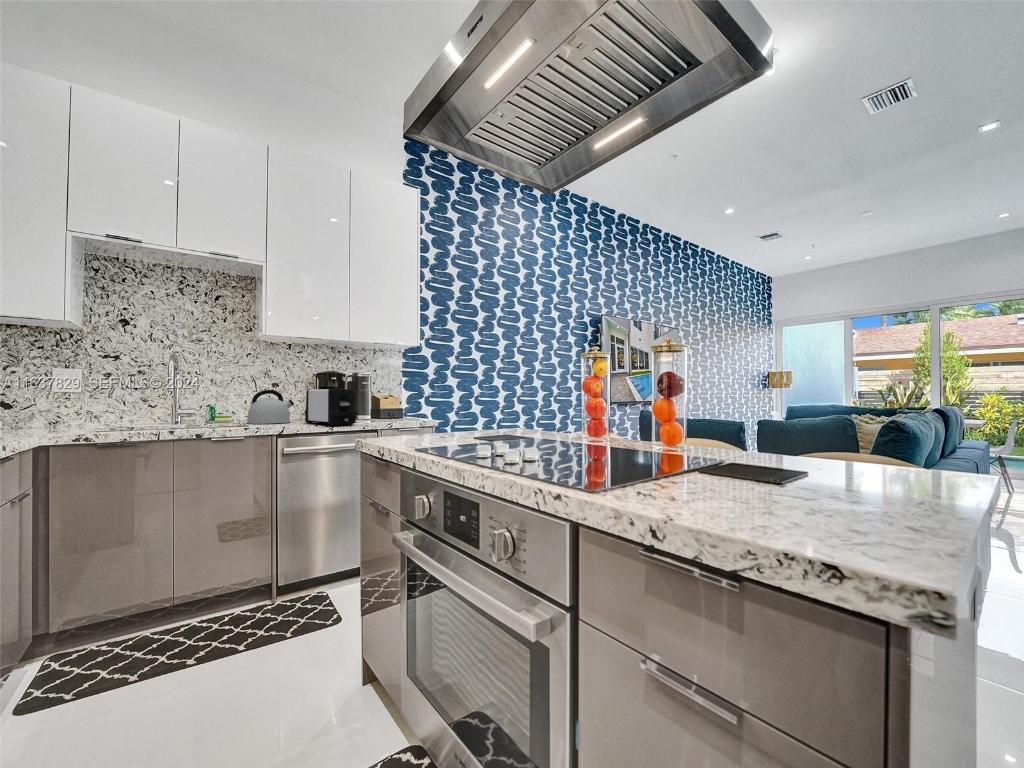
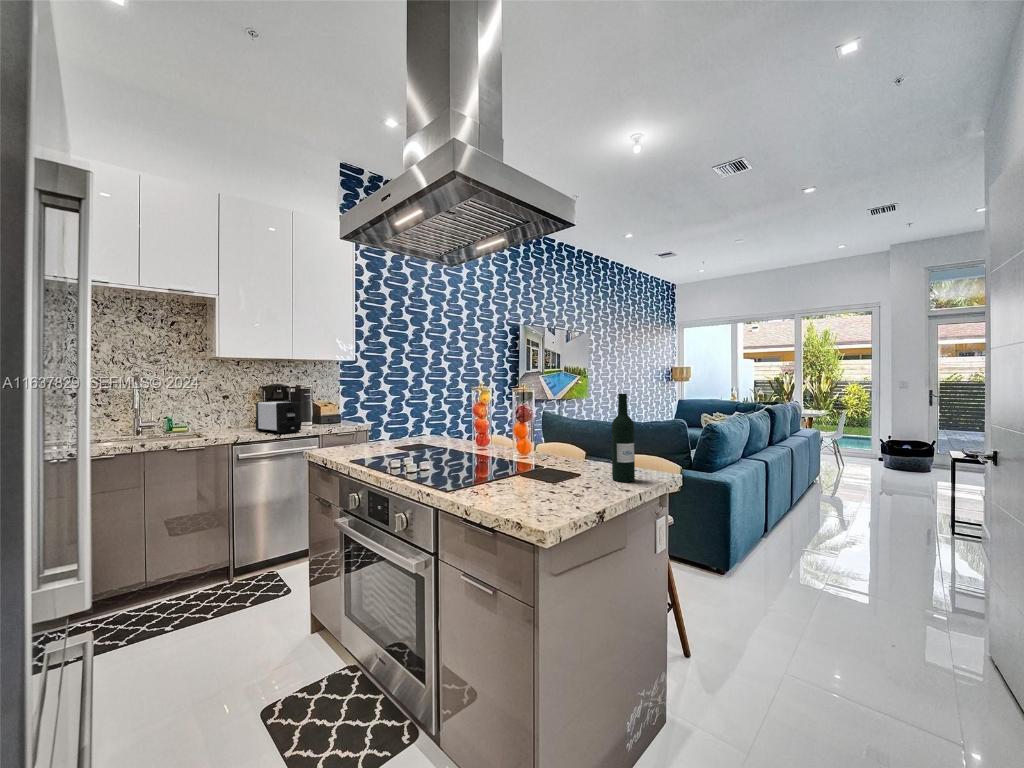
wine bottle: none [862,336,913,490] -> present [612,394,635,482]
kettle: present [247,390,294,424] -> none [203,403,245,433]

